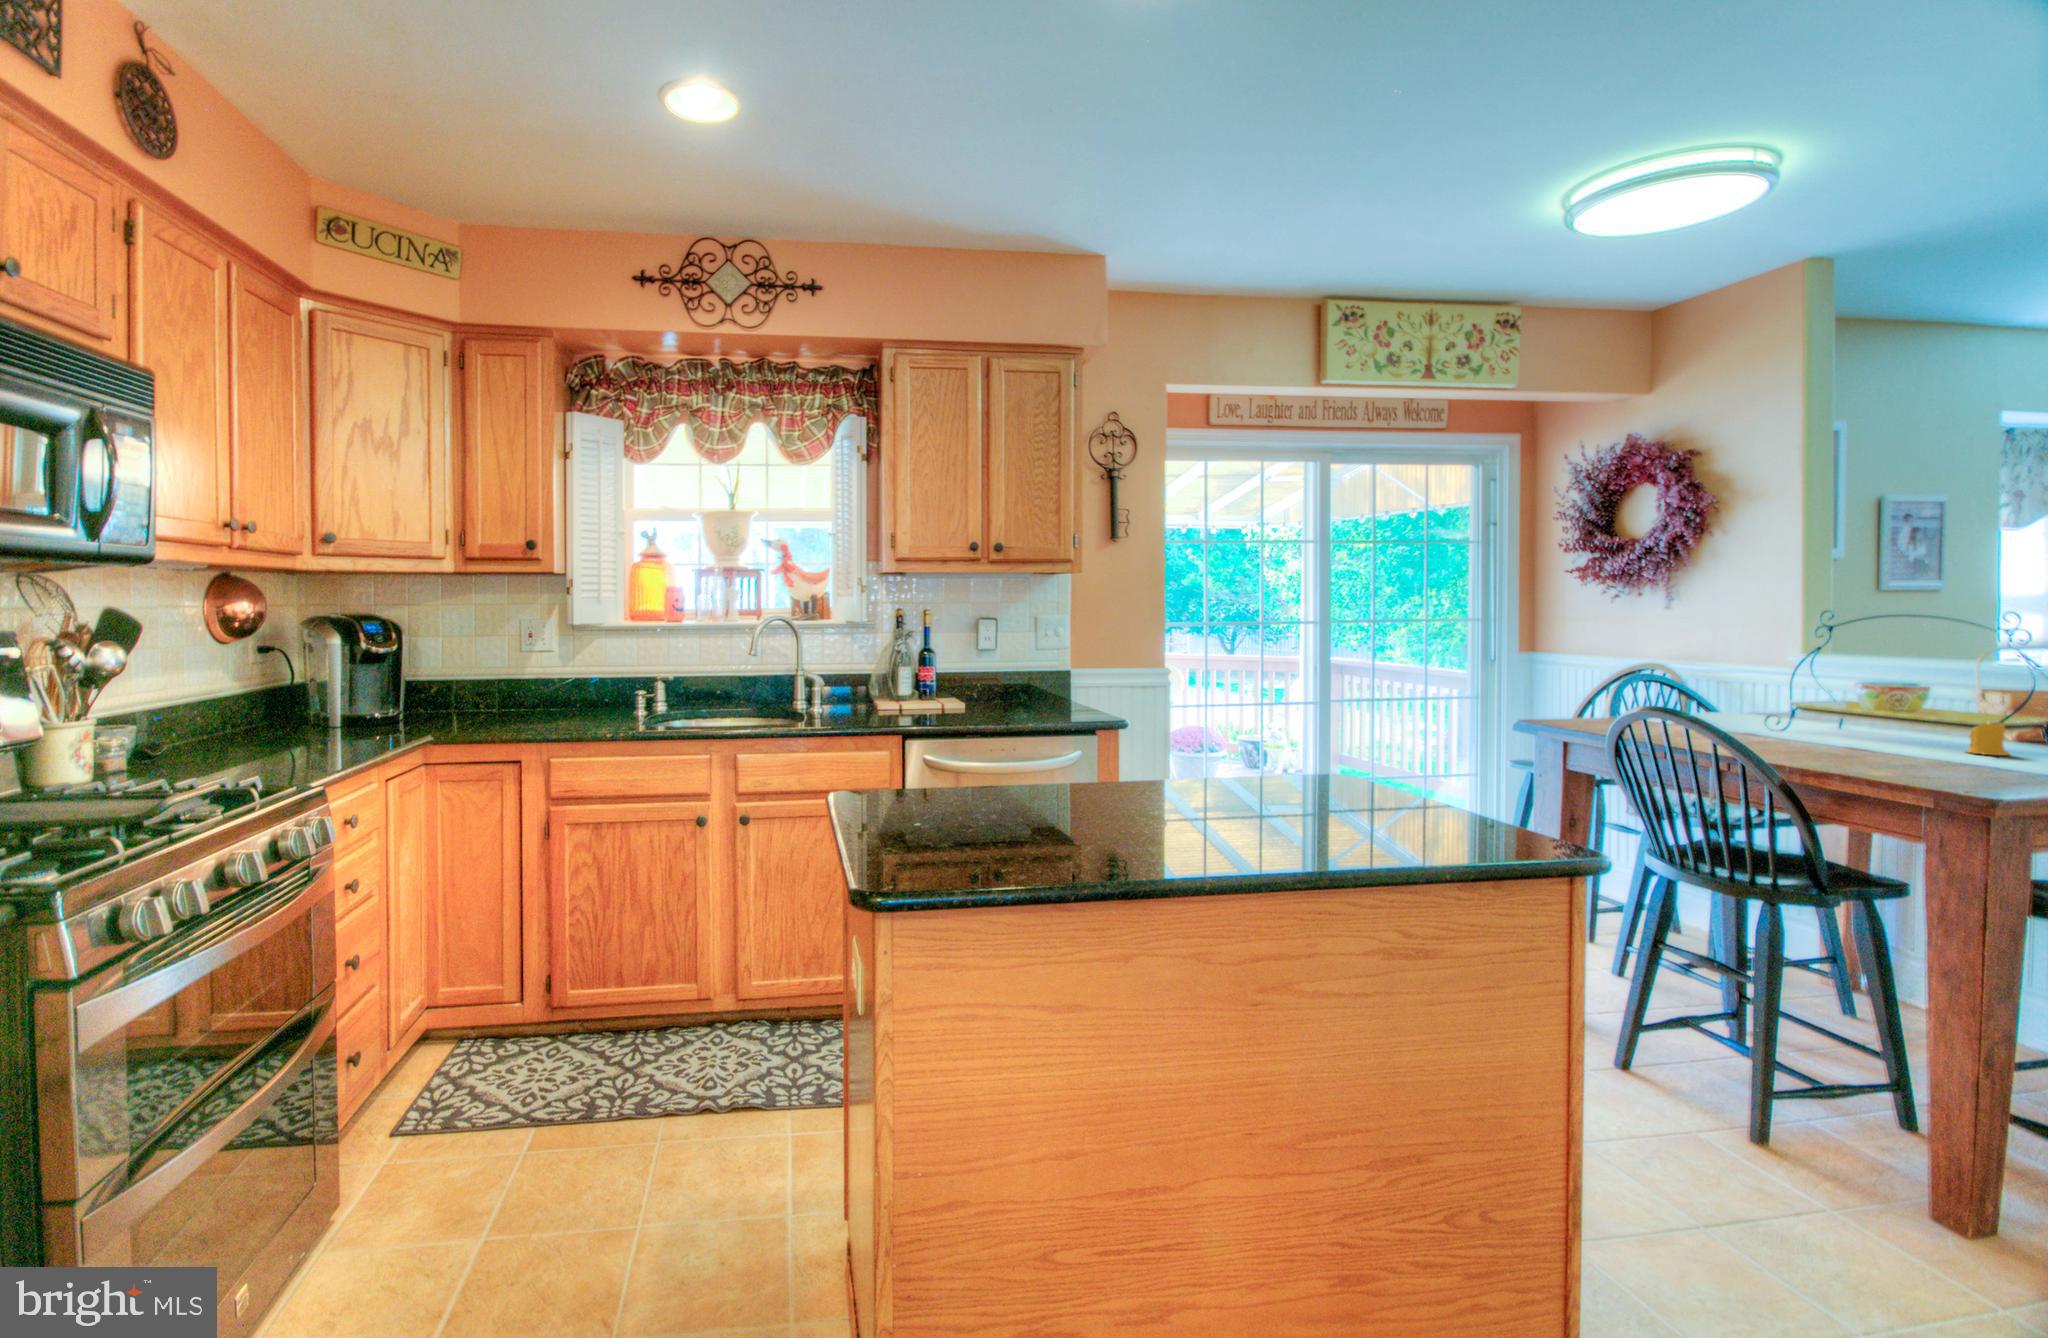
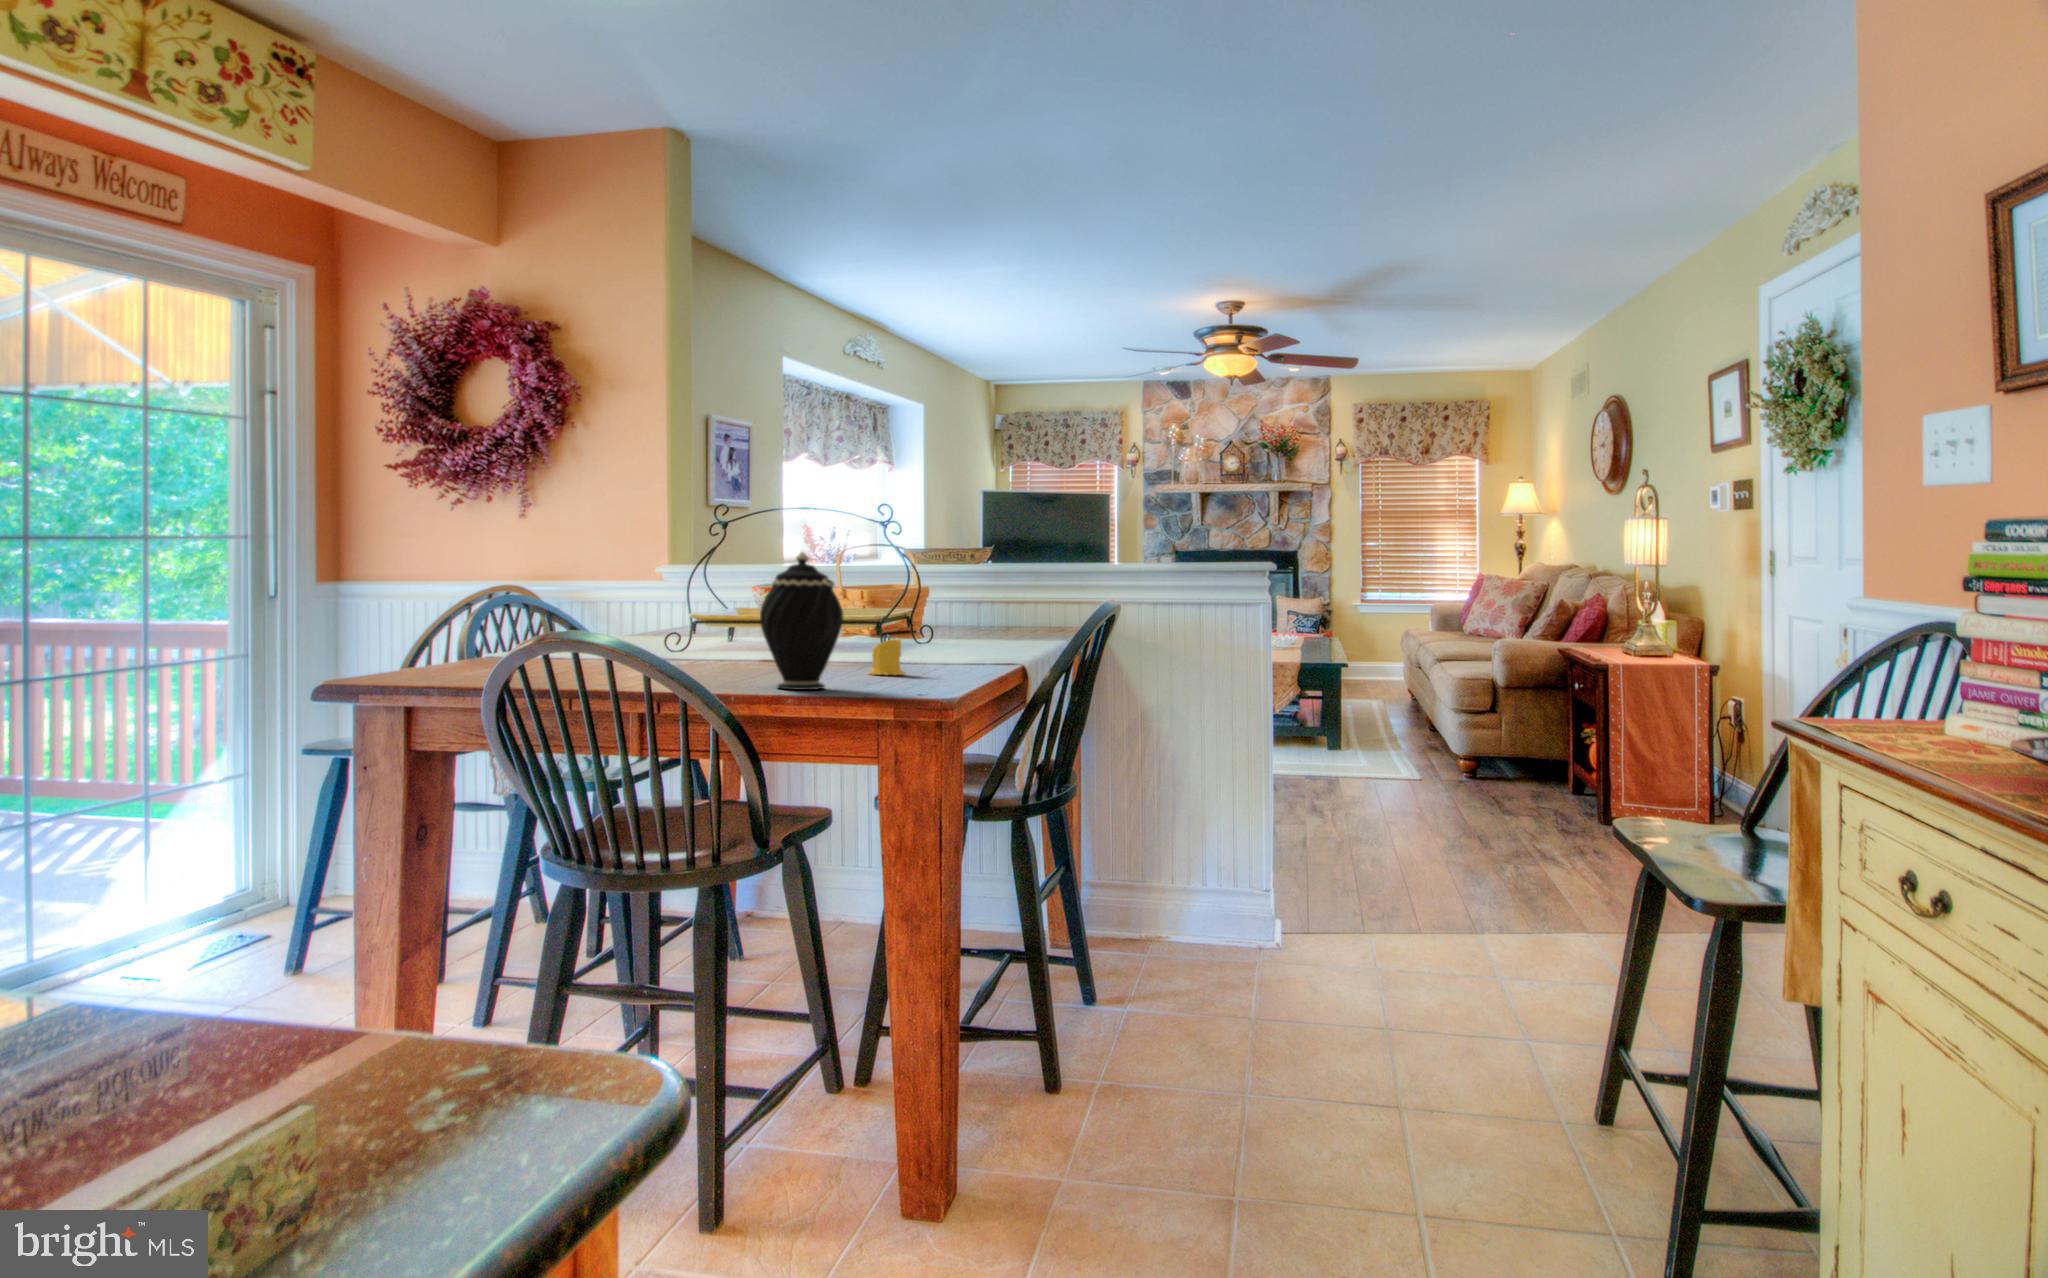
teapot: none [1828,655,1909,763] -> present [760,552,844,690]

